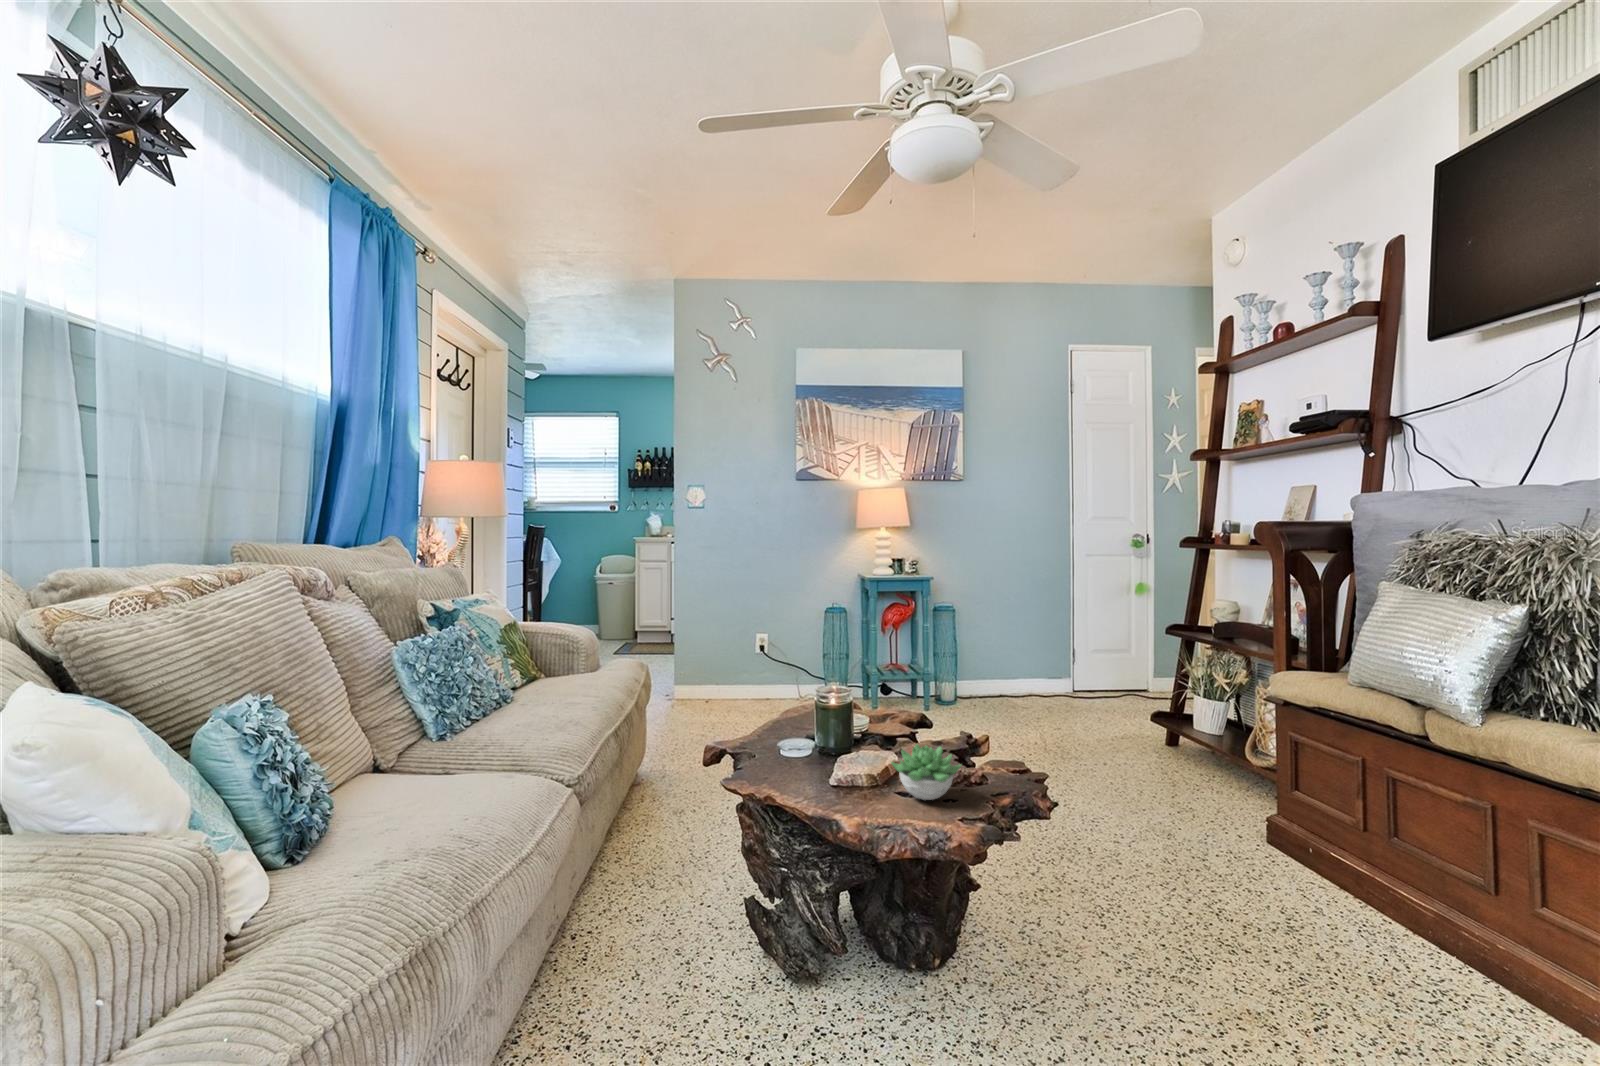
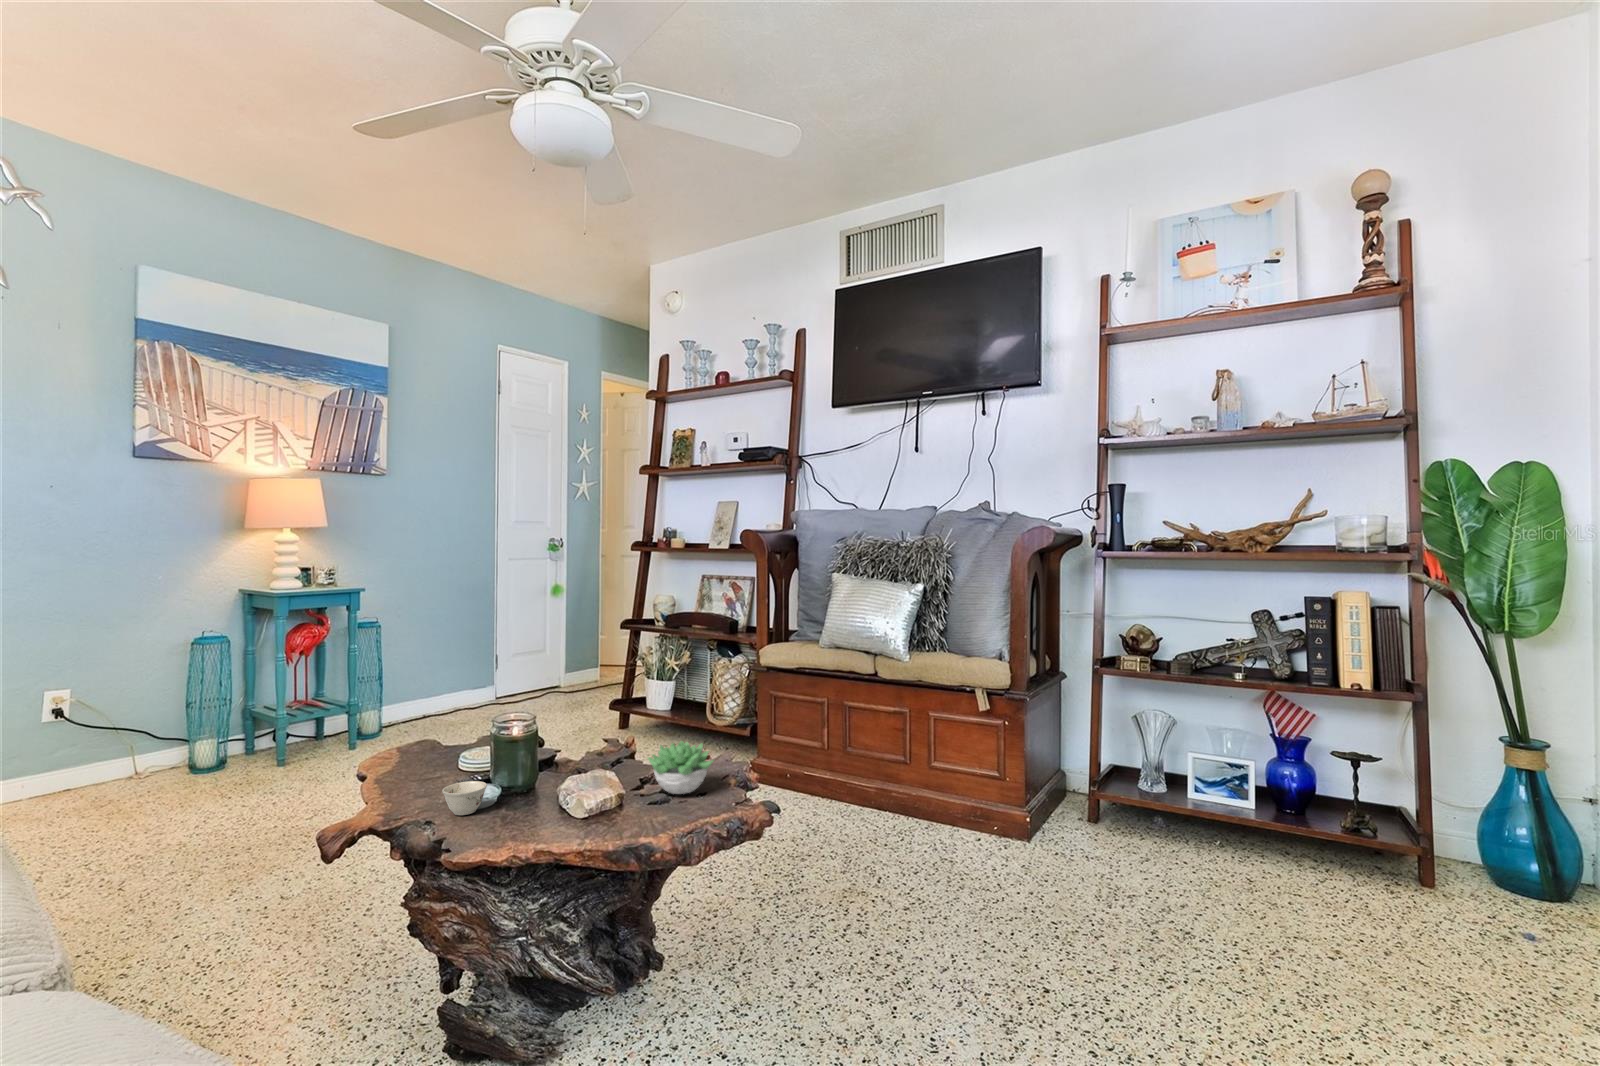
teacup: none [763,729,800,755] -> present [442,781,487,815]

